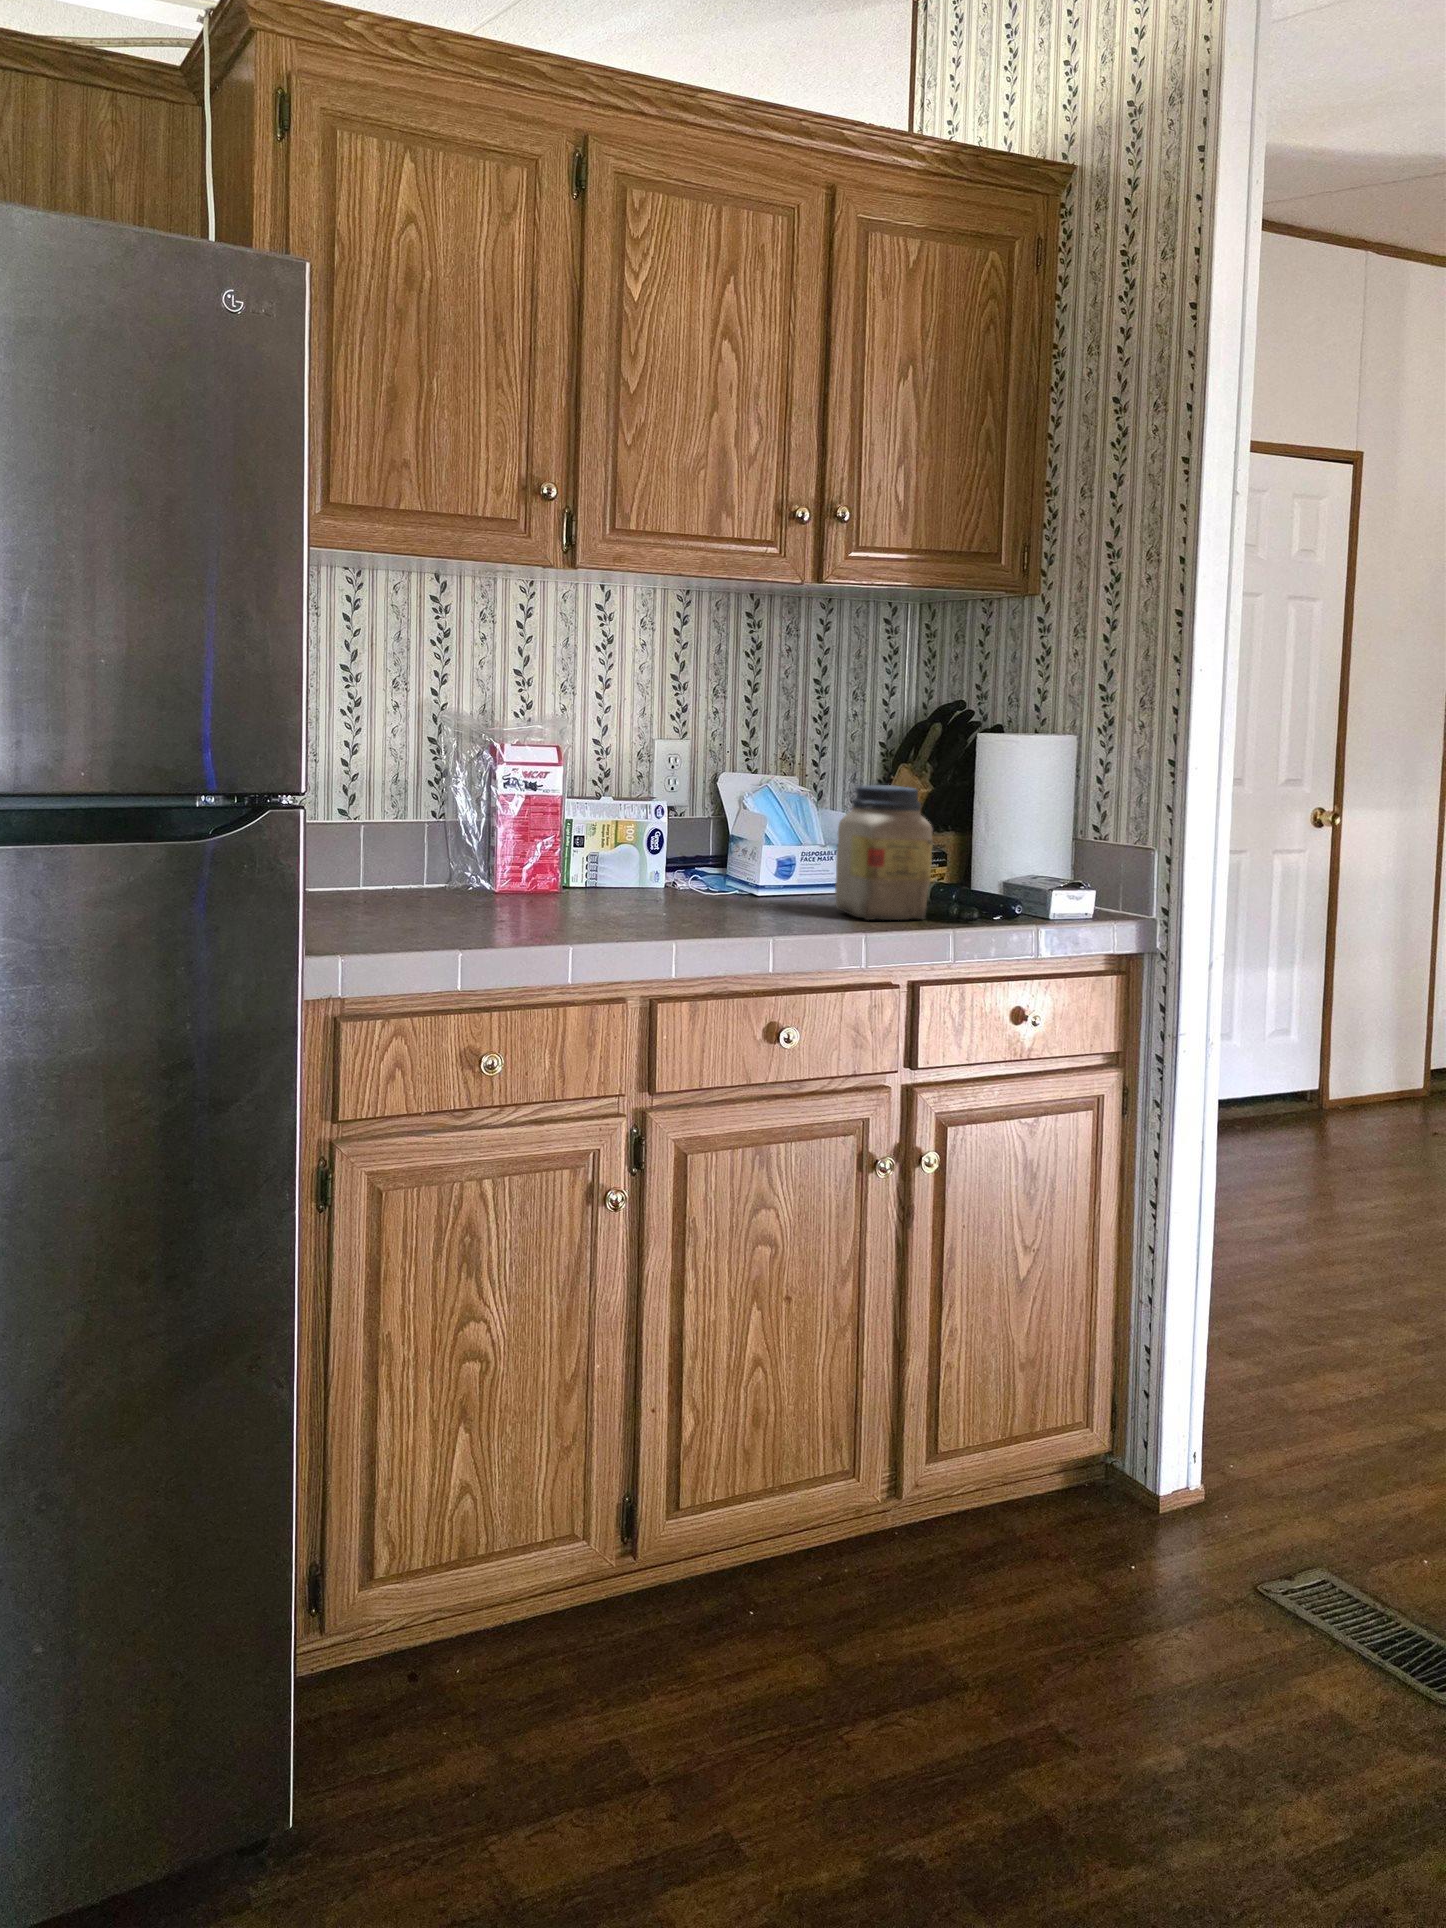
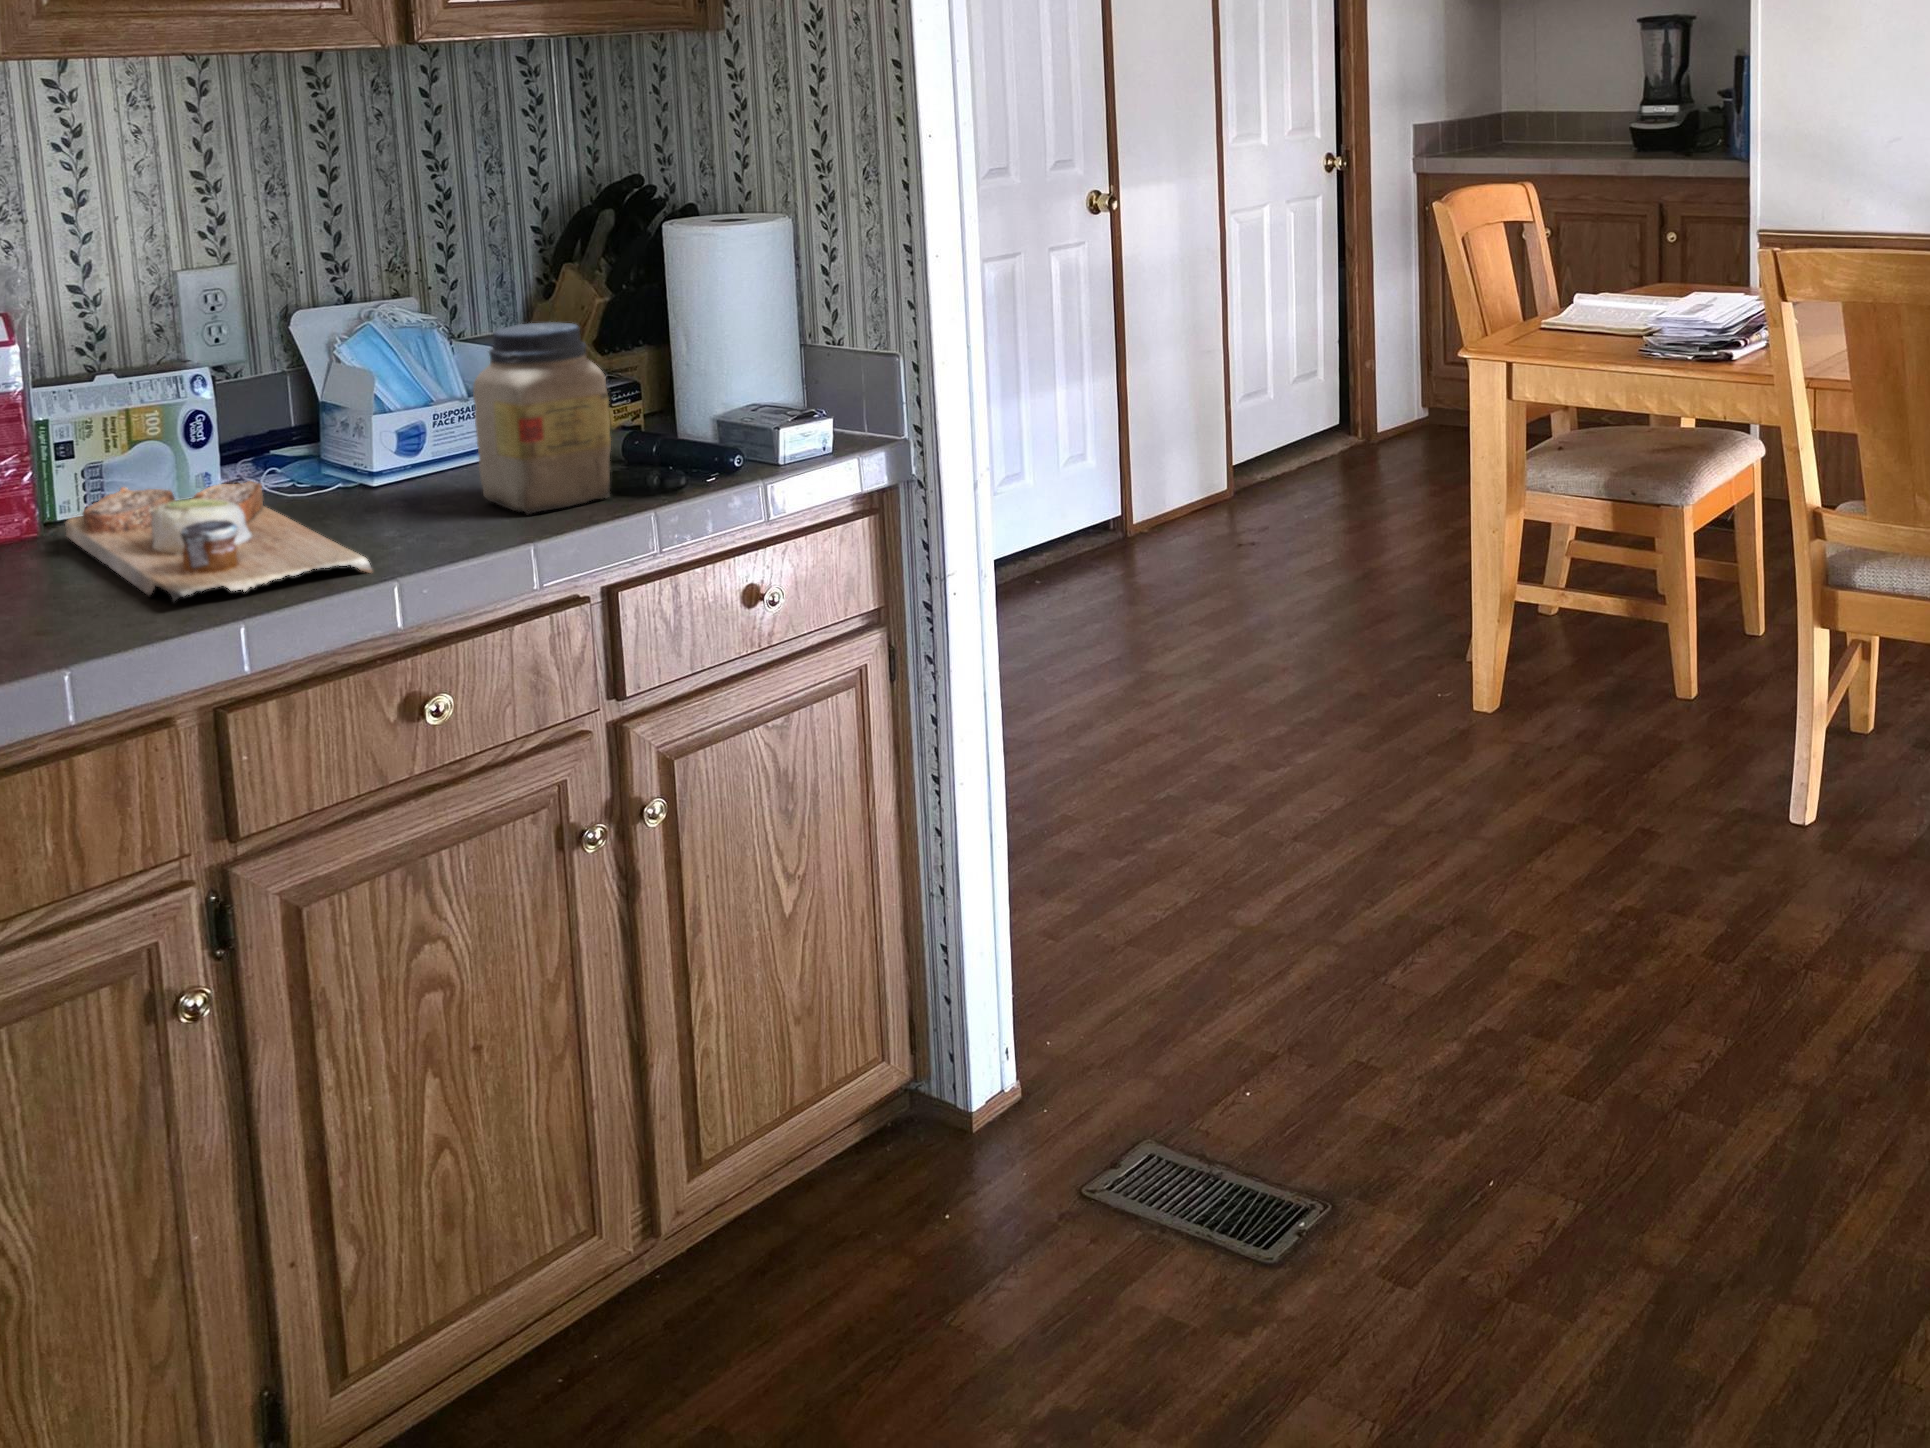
cutting board: none [570,868,761,934] -> present [65,481,372,601]

